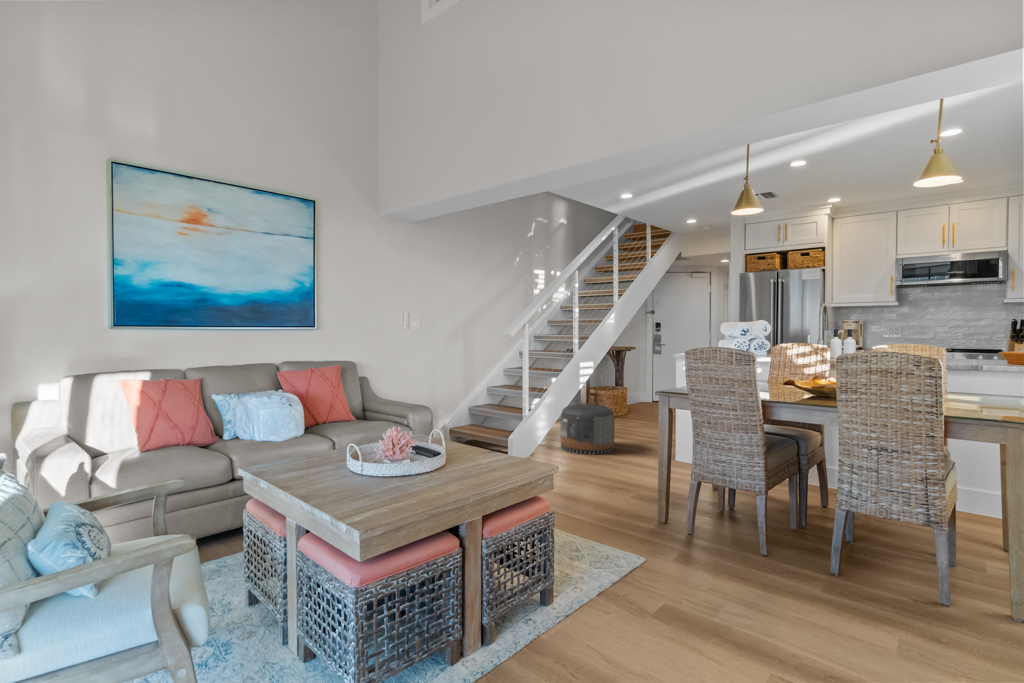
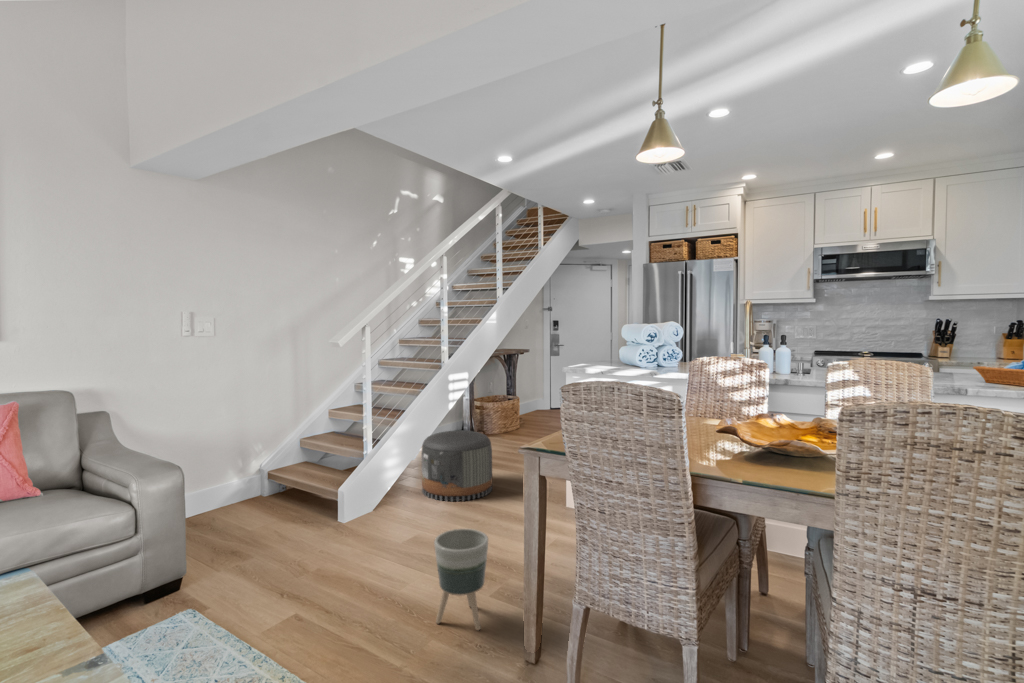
planter: none [595,452,630,512] -> present [434,529,488,630]

